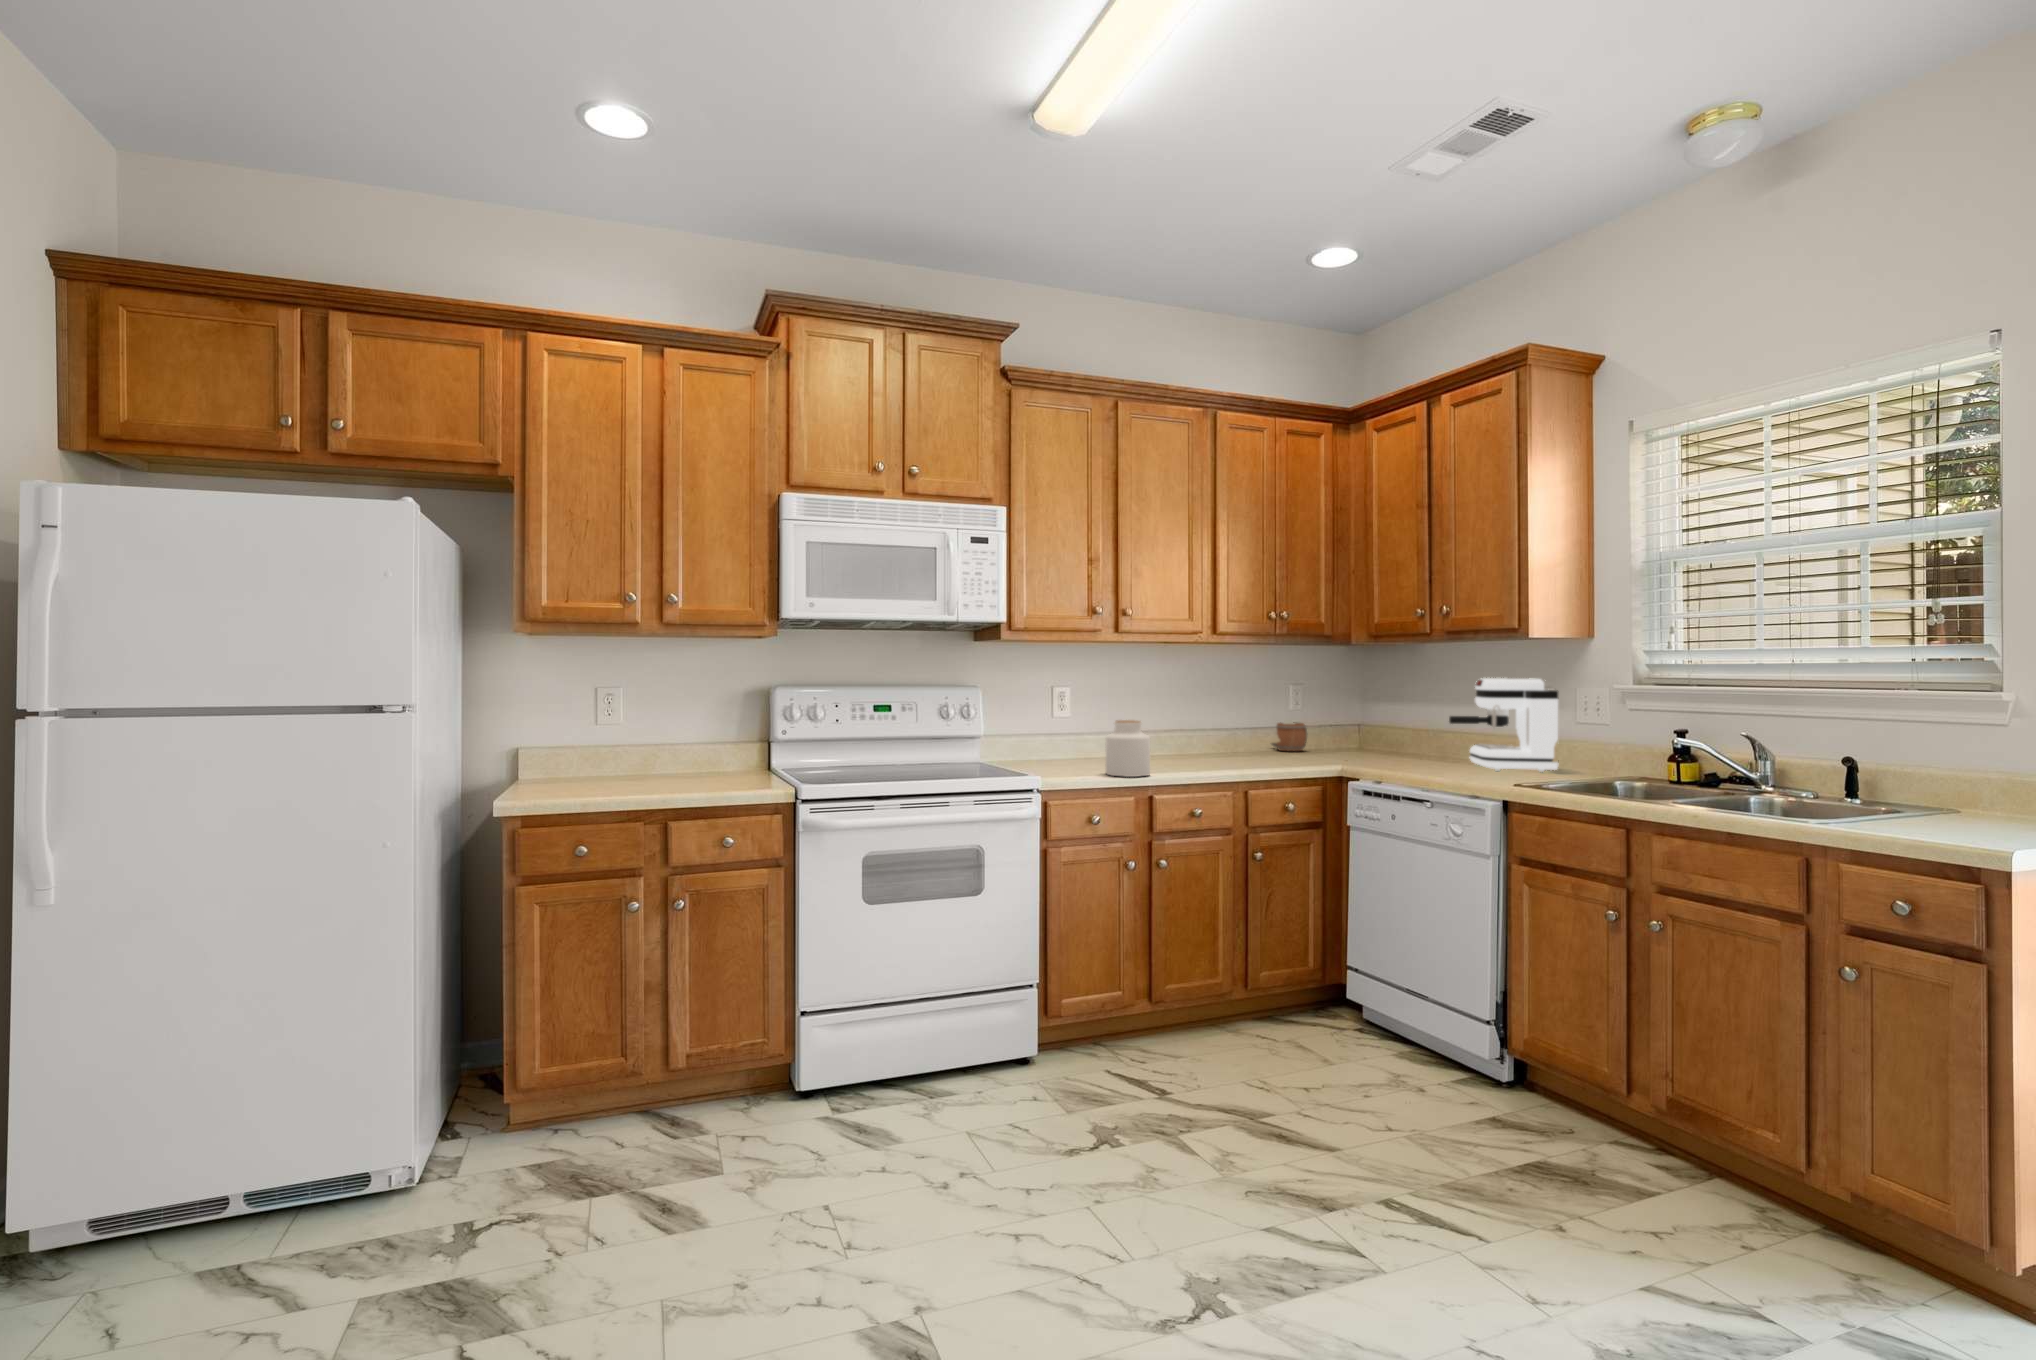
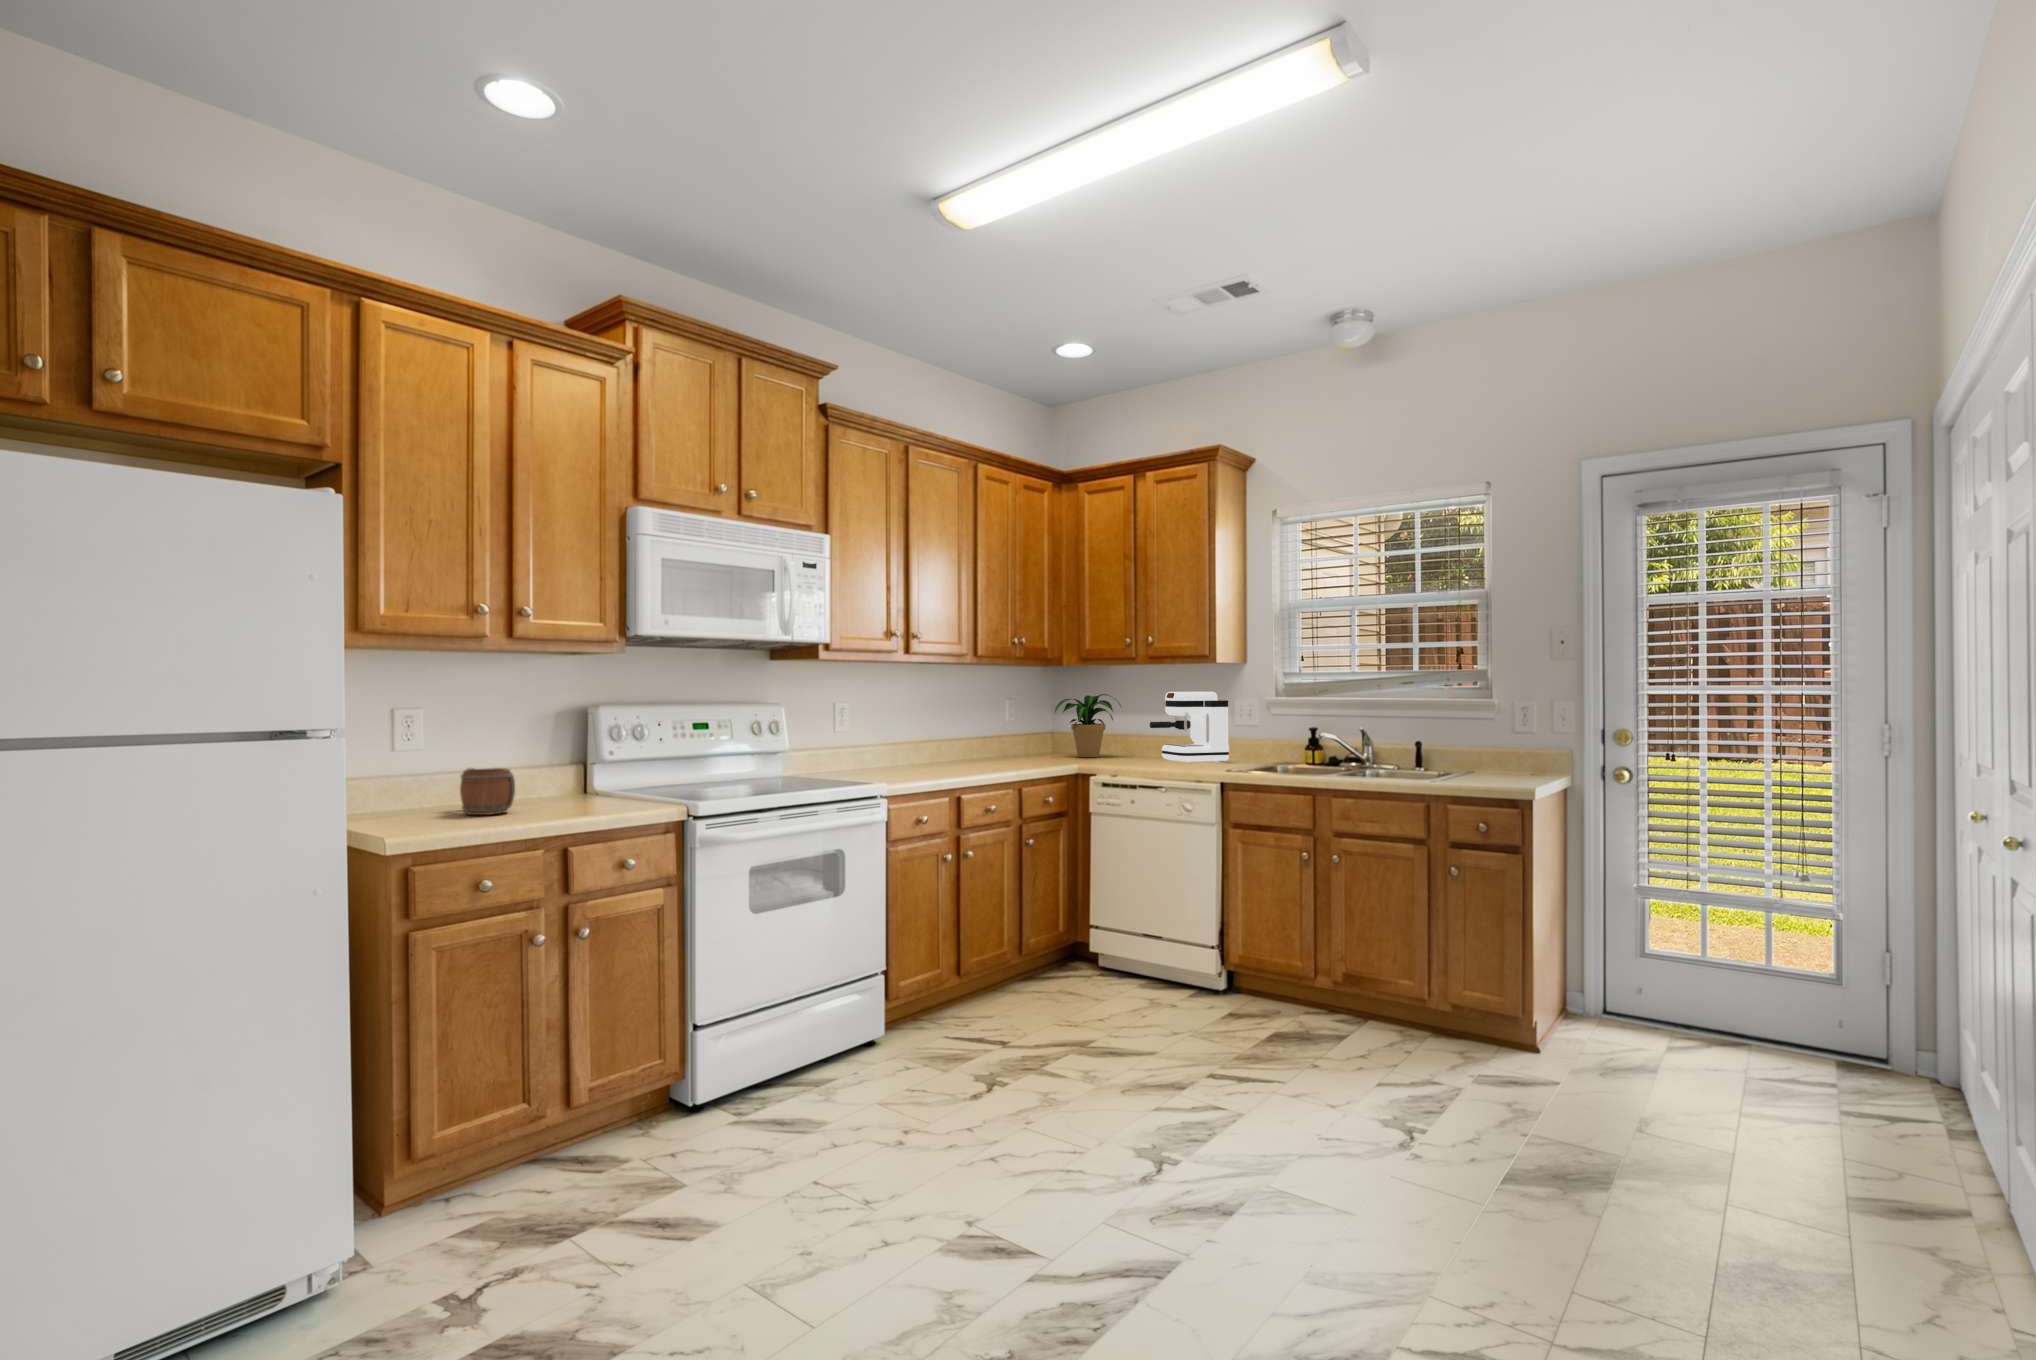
potted plant: none [1339,681,1427,756] -> present [1055,694,1121,757]
jar: present [1106,720,1150,777] -> none [921,731,960,780]
mug: present [1272,721,1307,752] -> present [460,768,515,815]

